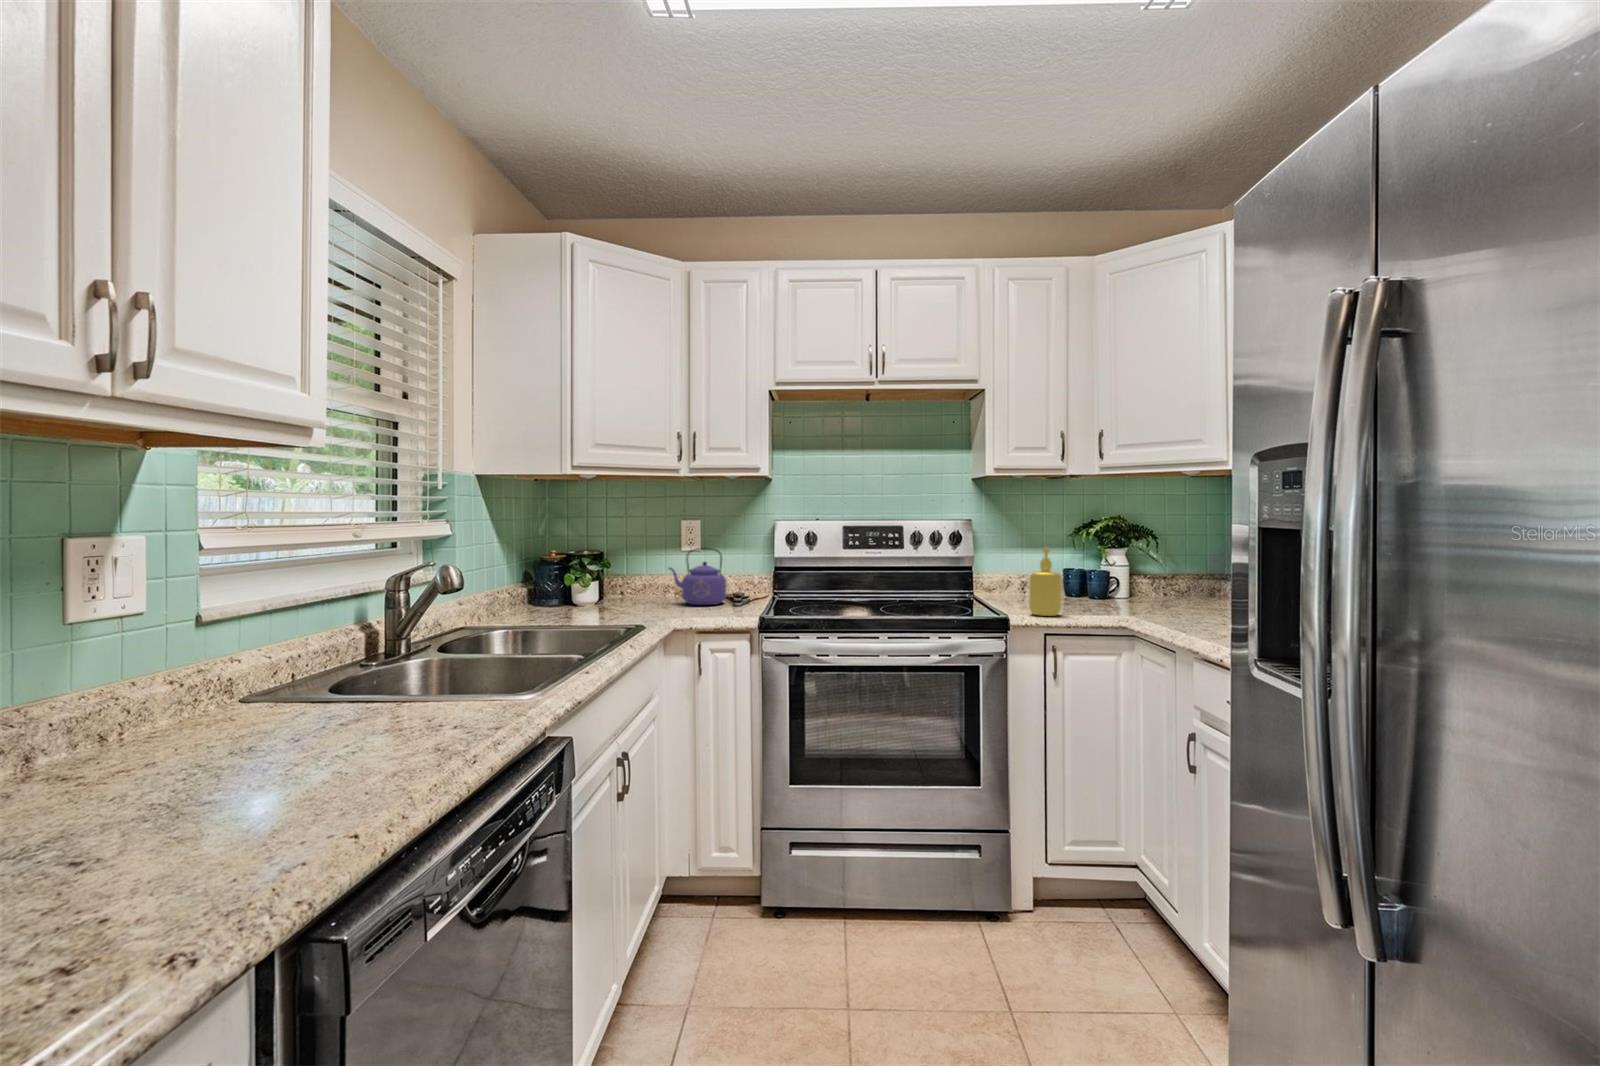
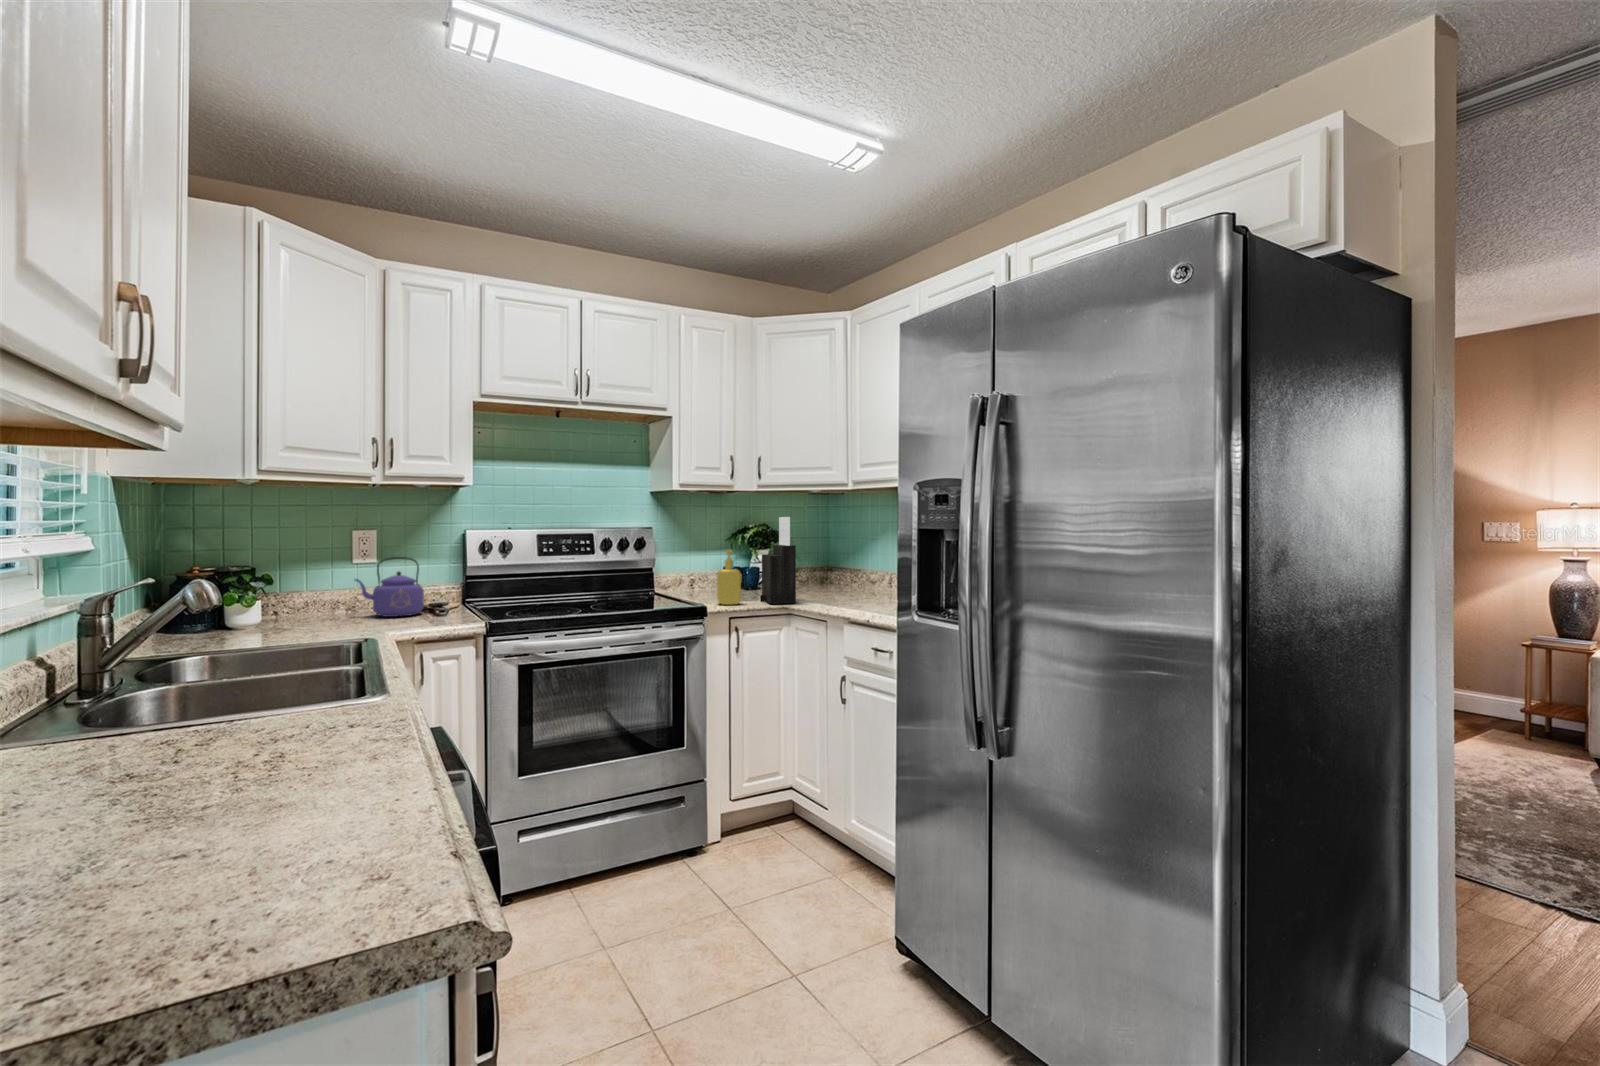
knife block: none [1090,505,1137,620] -> present [760,517,796,604]

